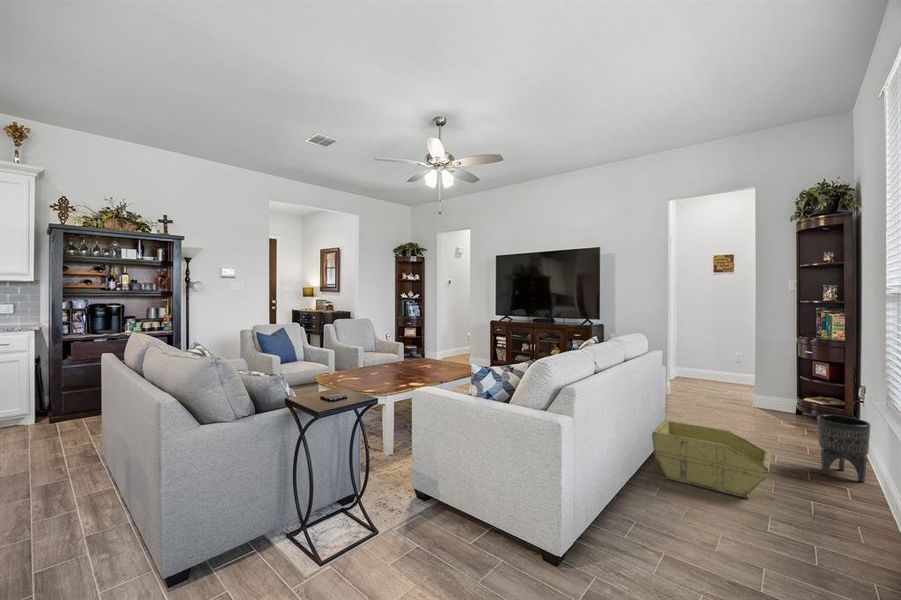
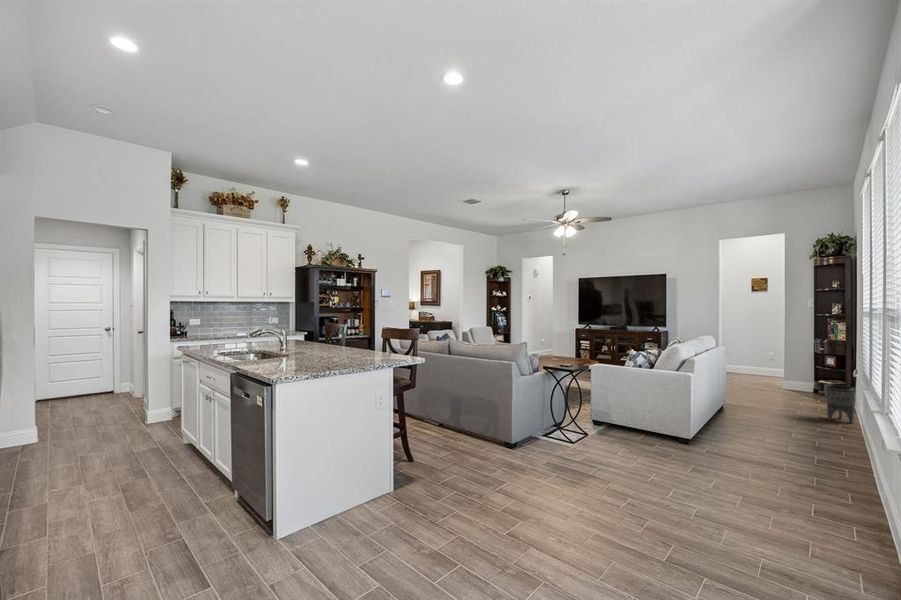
storage bin: present [652,420,771,498] -> none [722,389,795,428]

